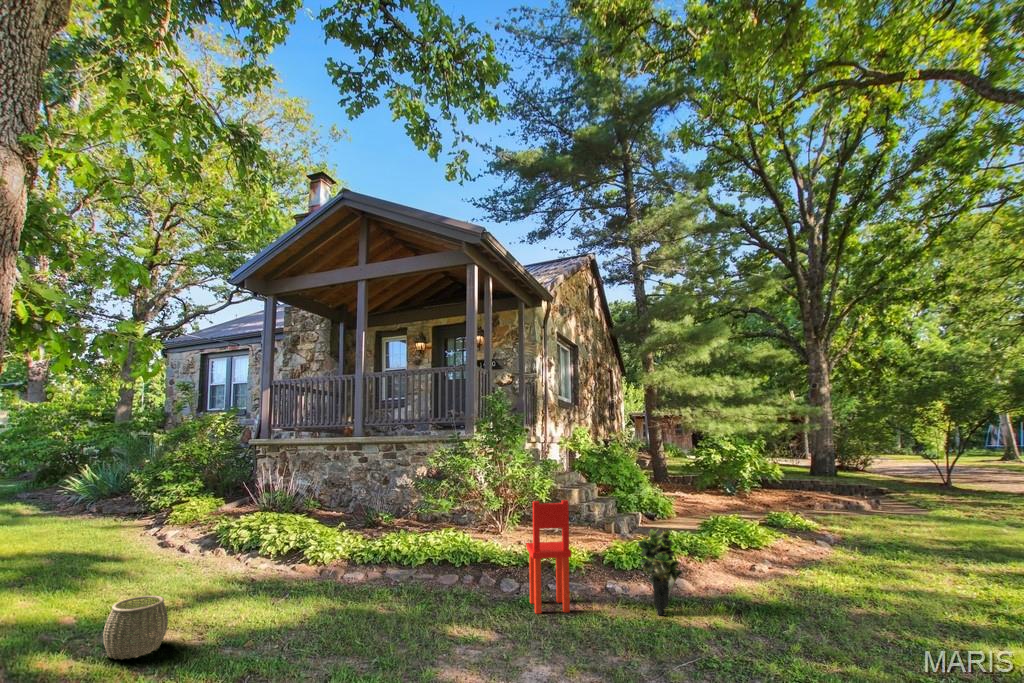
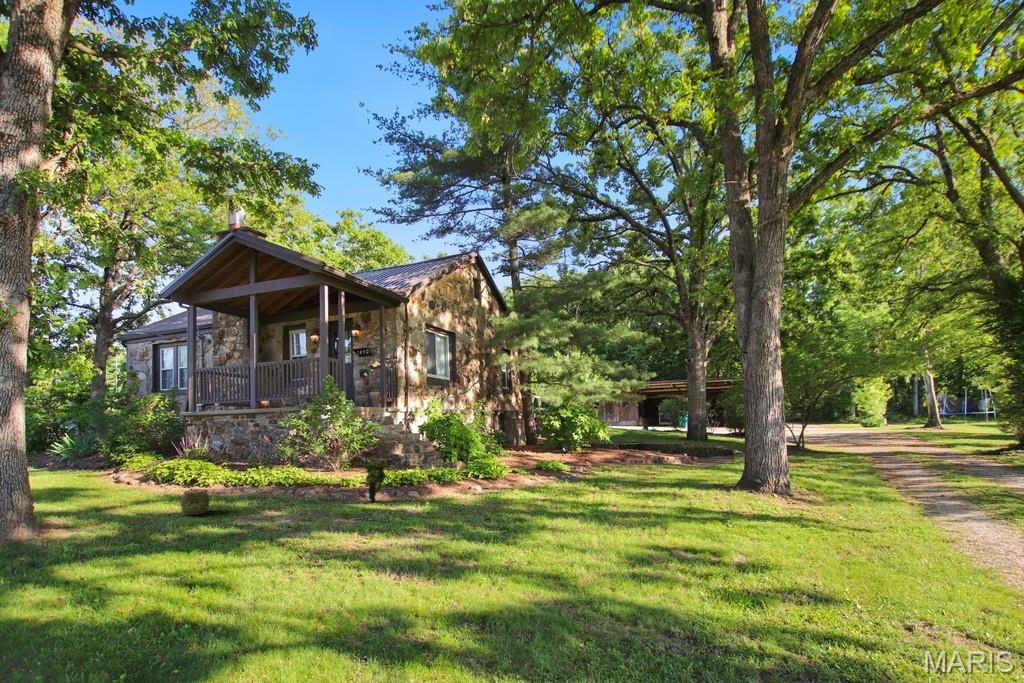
chair: present [526,500,572,614] -> none [304,443,329,503]
woven basket: present [103,595,168,659] -> present [181,489,210,515]

